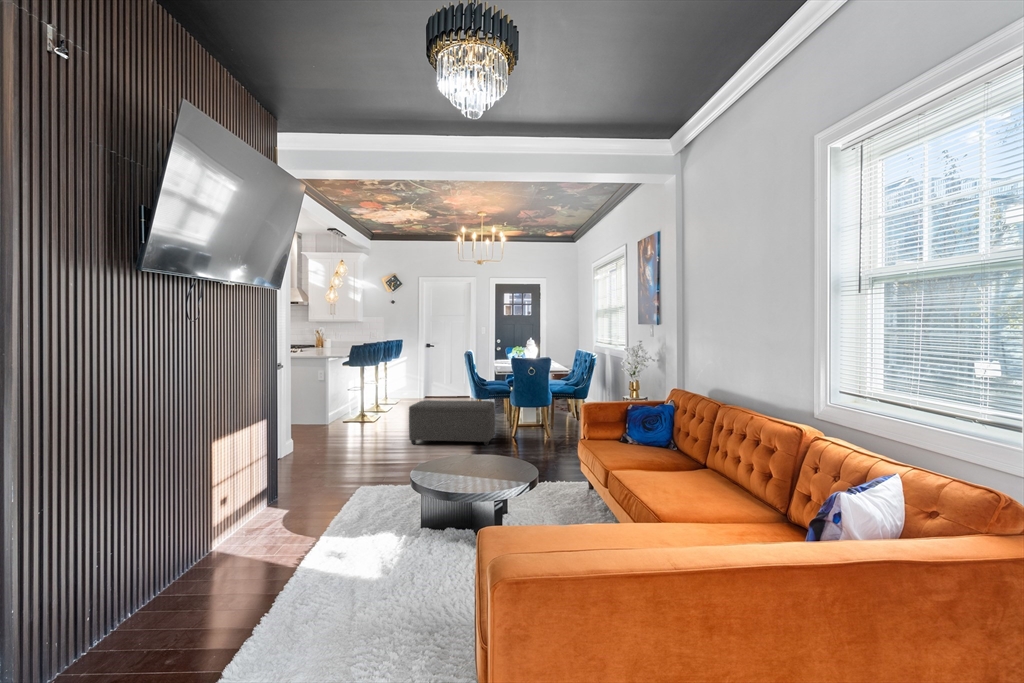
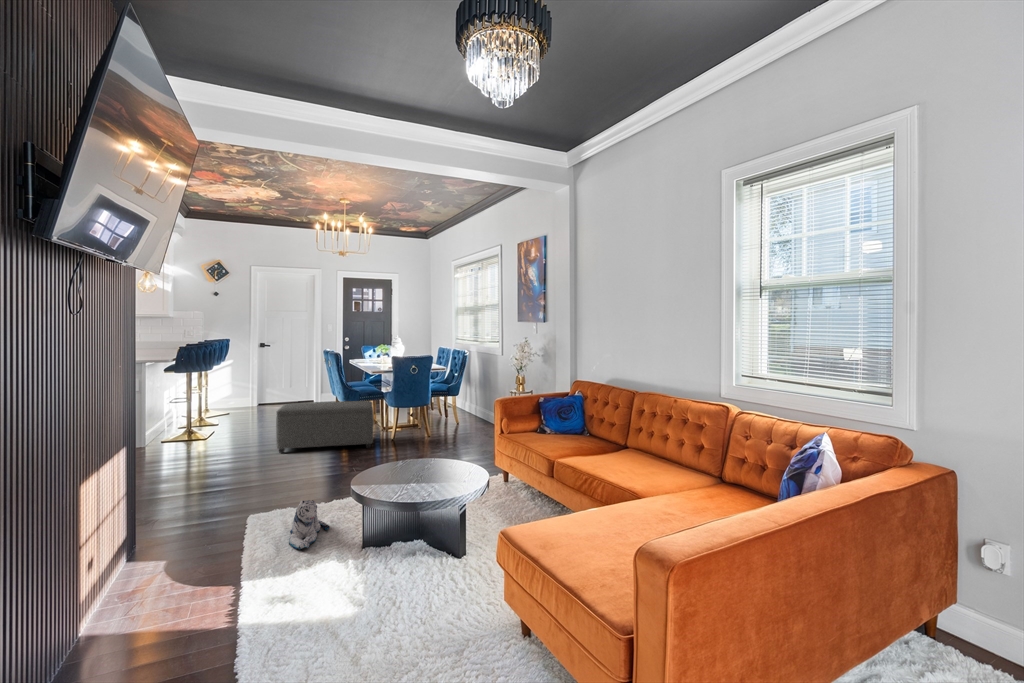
plush toy: none [365,488,404,531] -> present [289,500,329,550]

